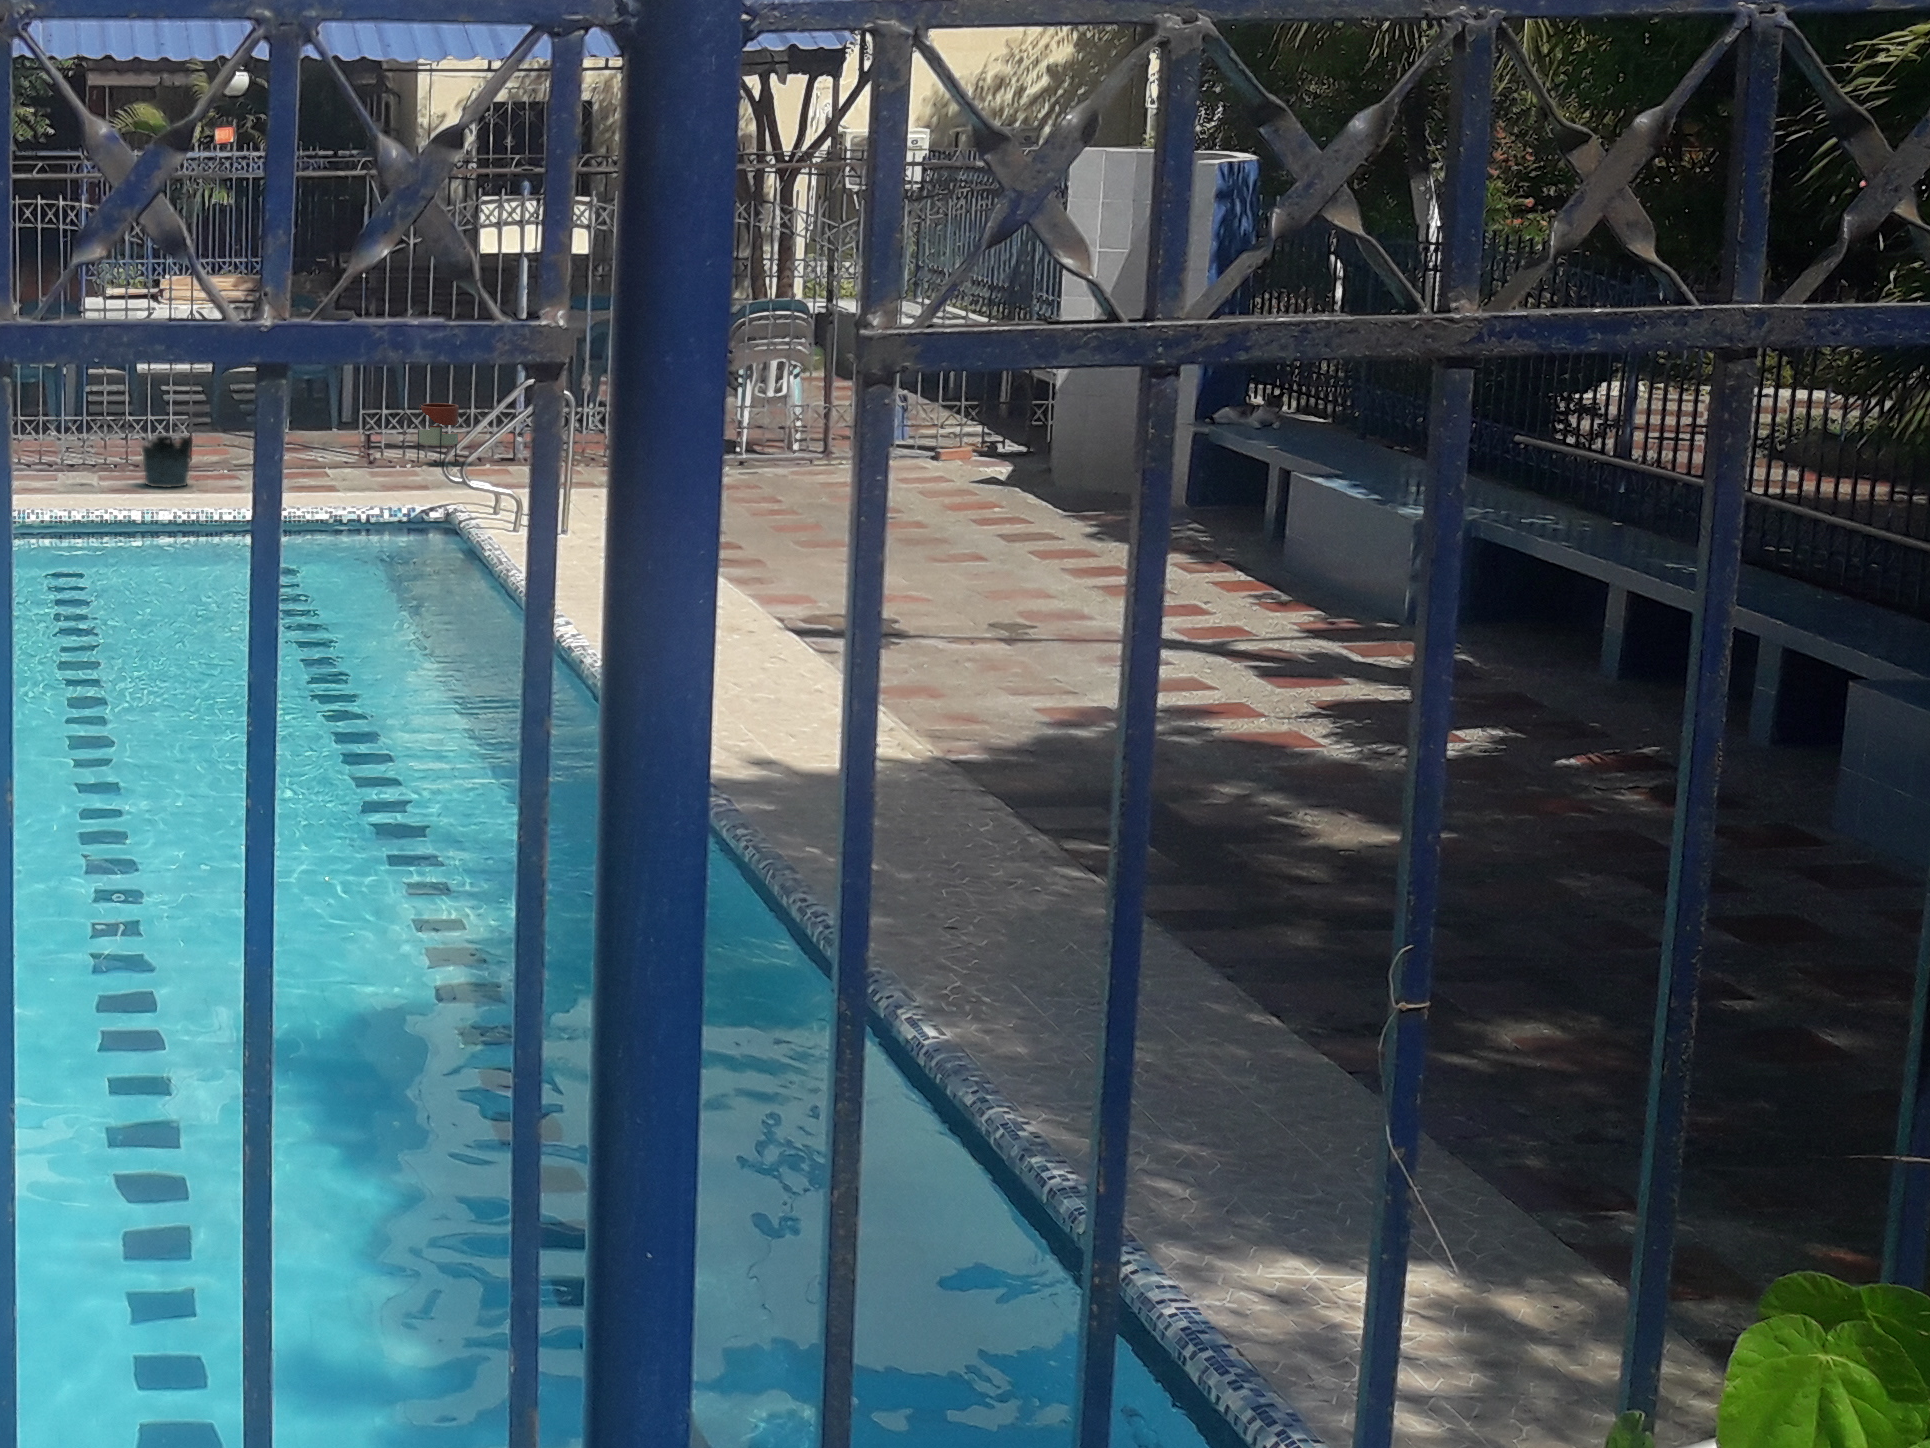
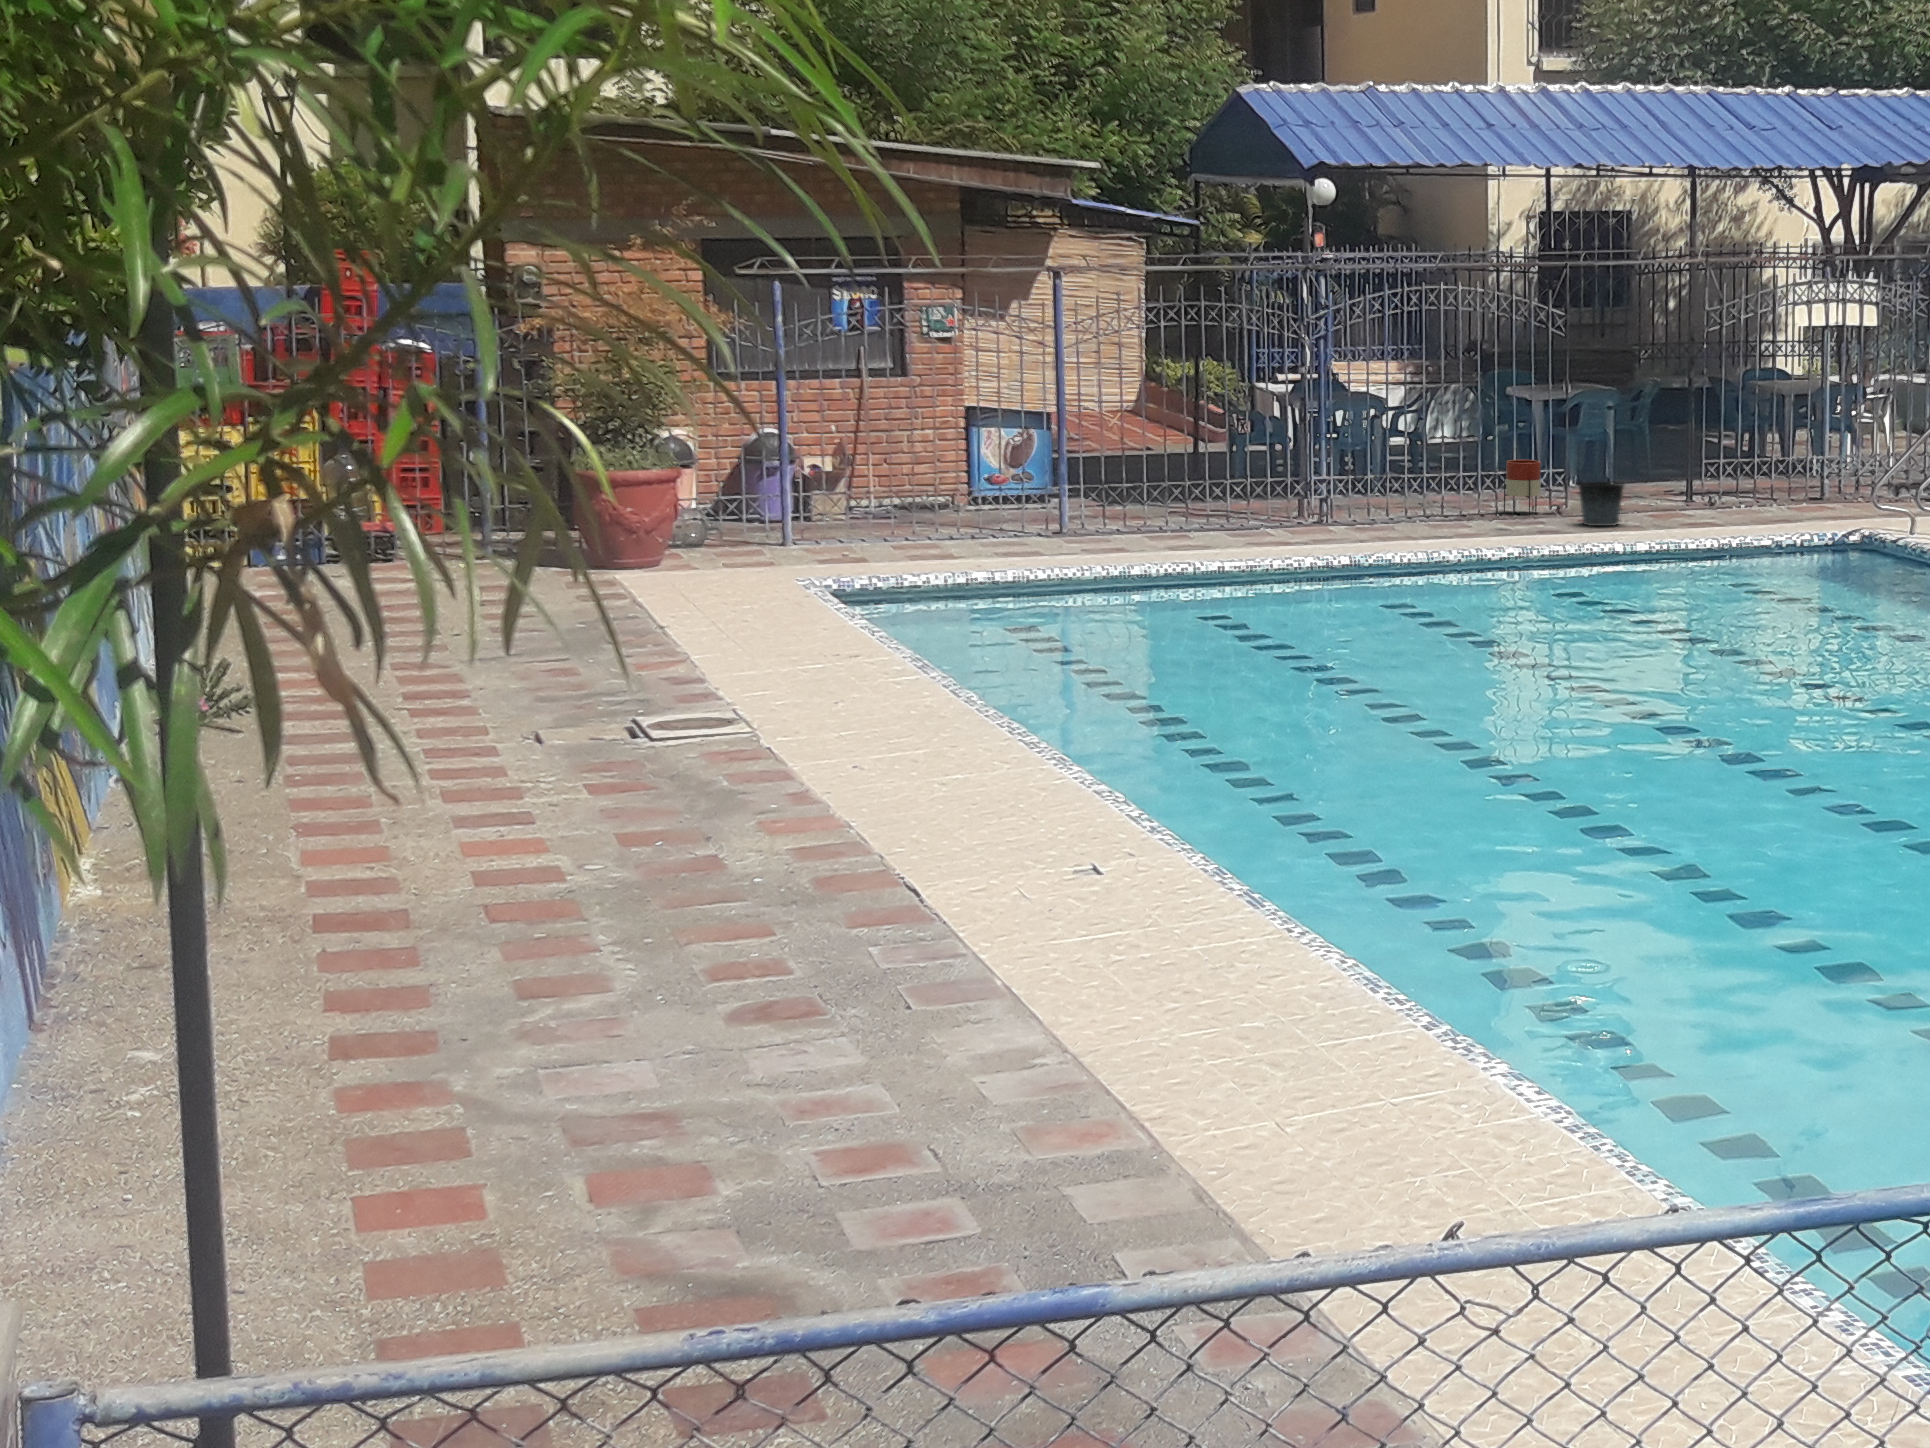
planter: present [417,403,459,467] -> present [1504,460,1541,515]

